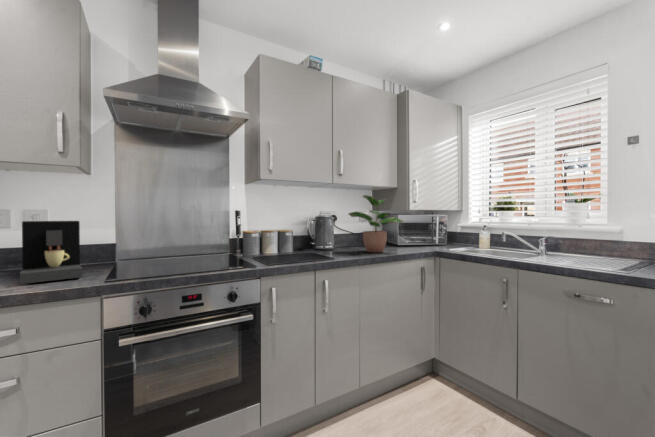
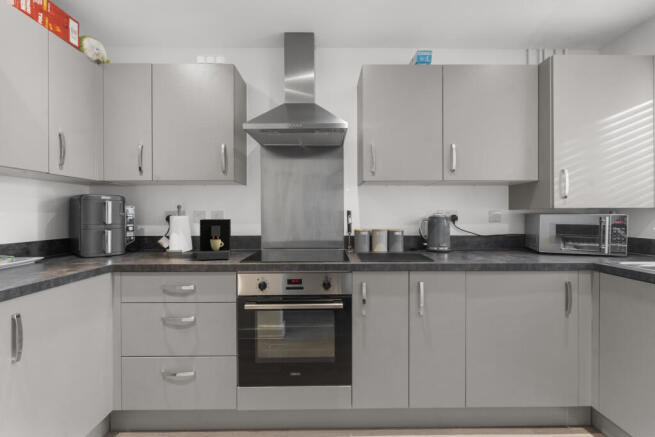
potted plant: present [349,195,403,252] -> none [463,193,531,258]

